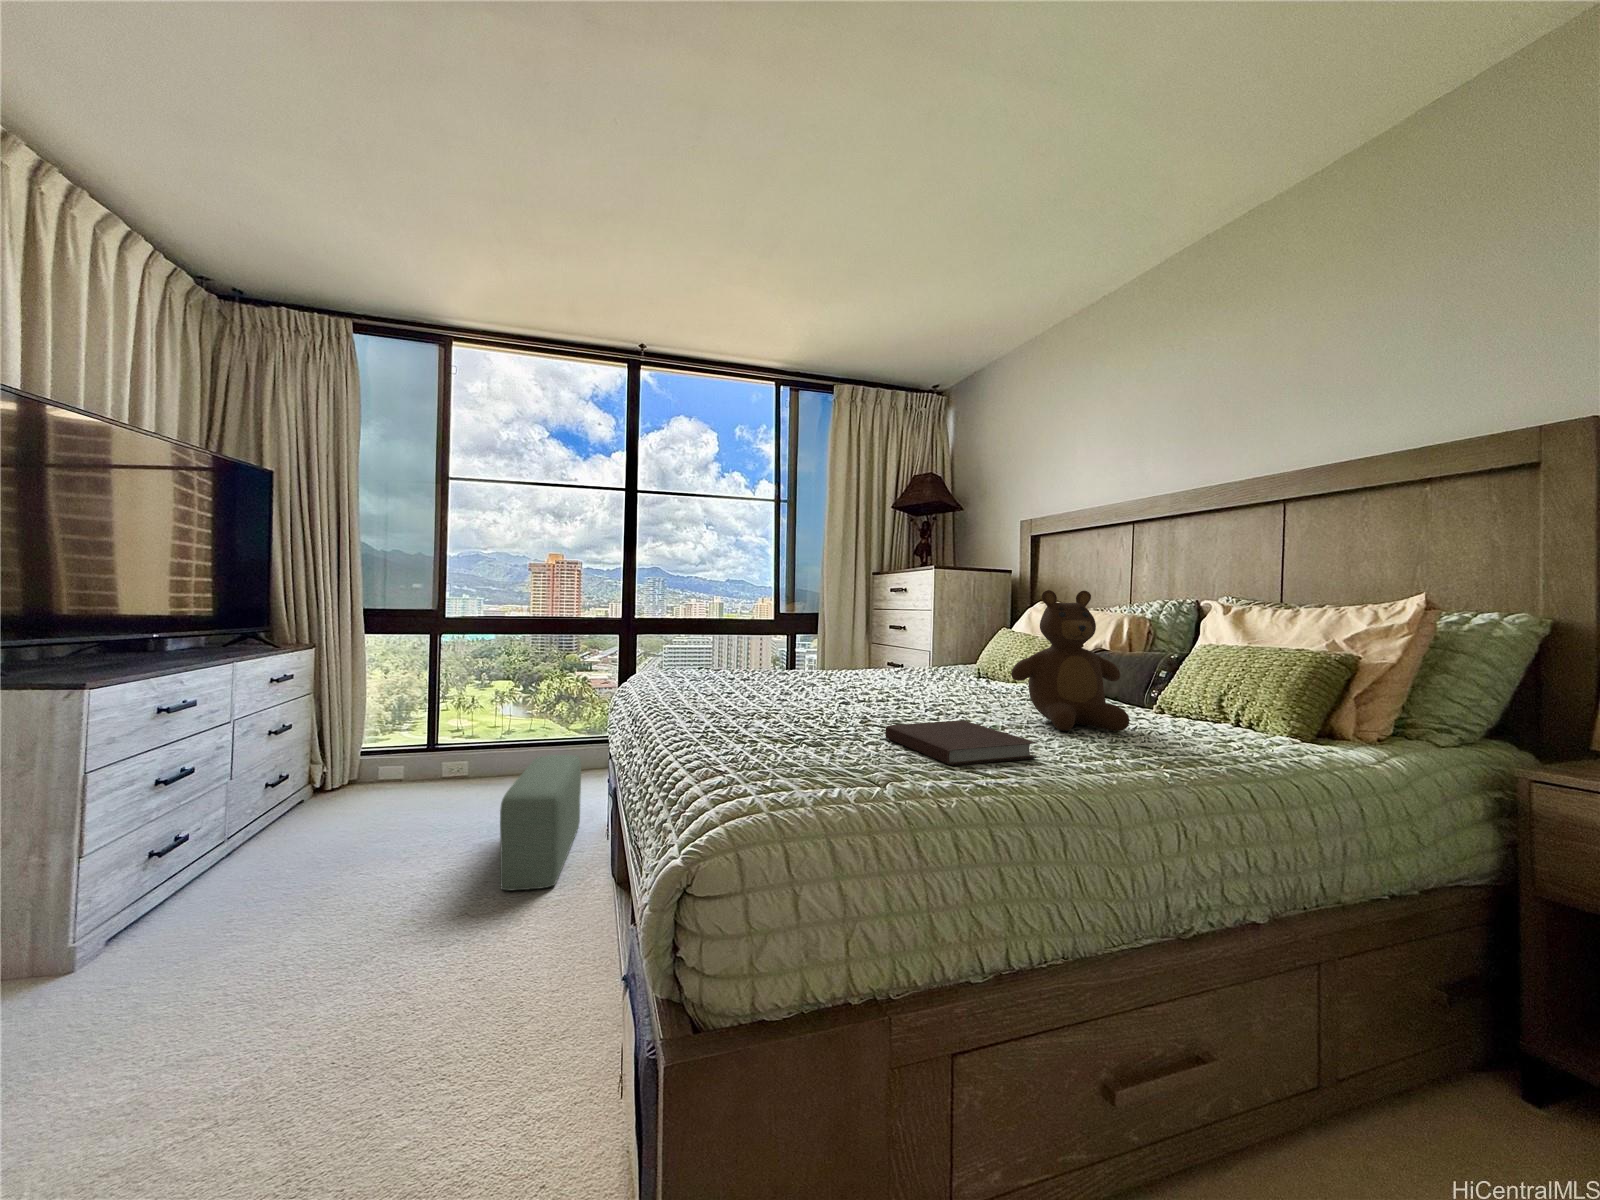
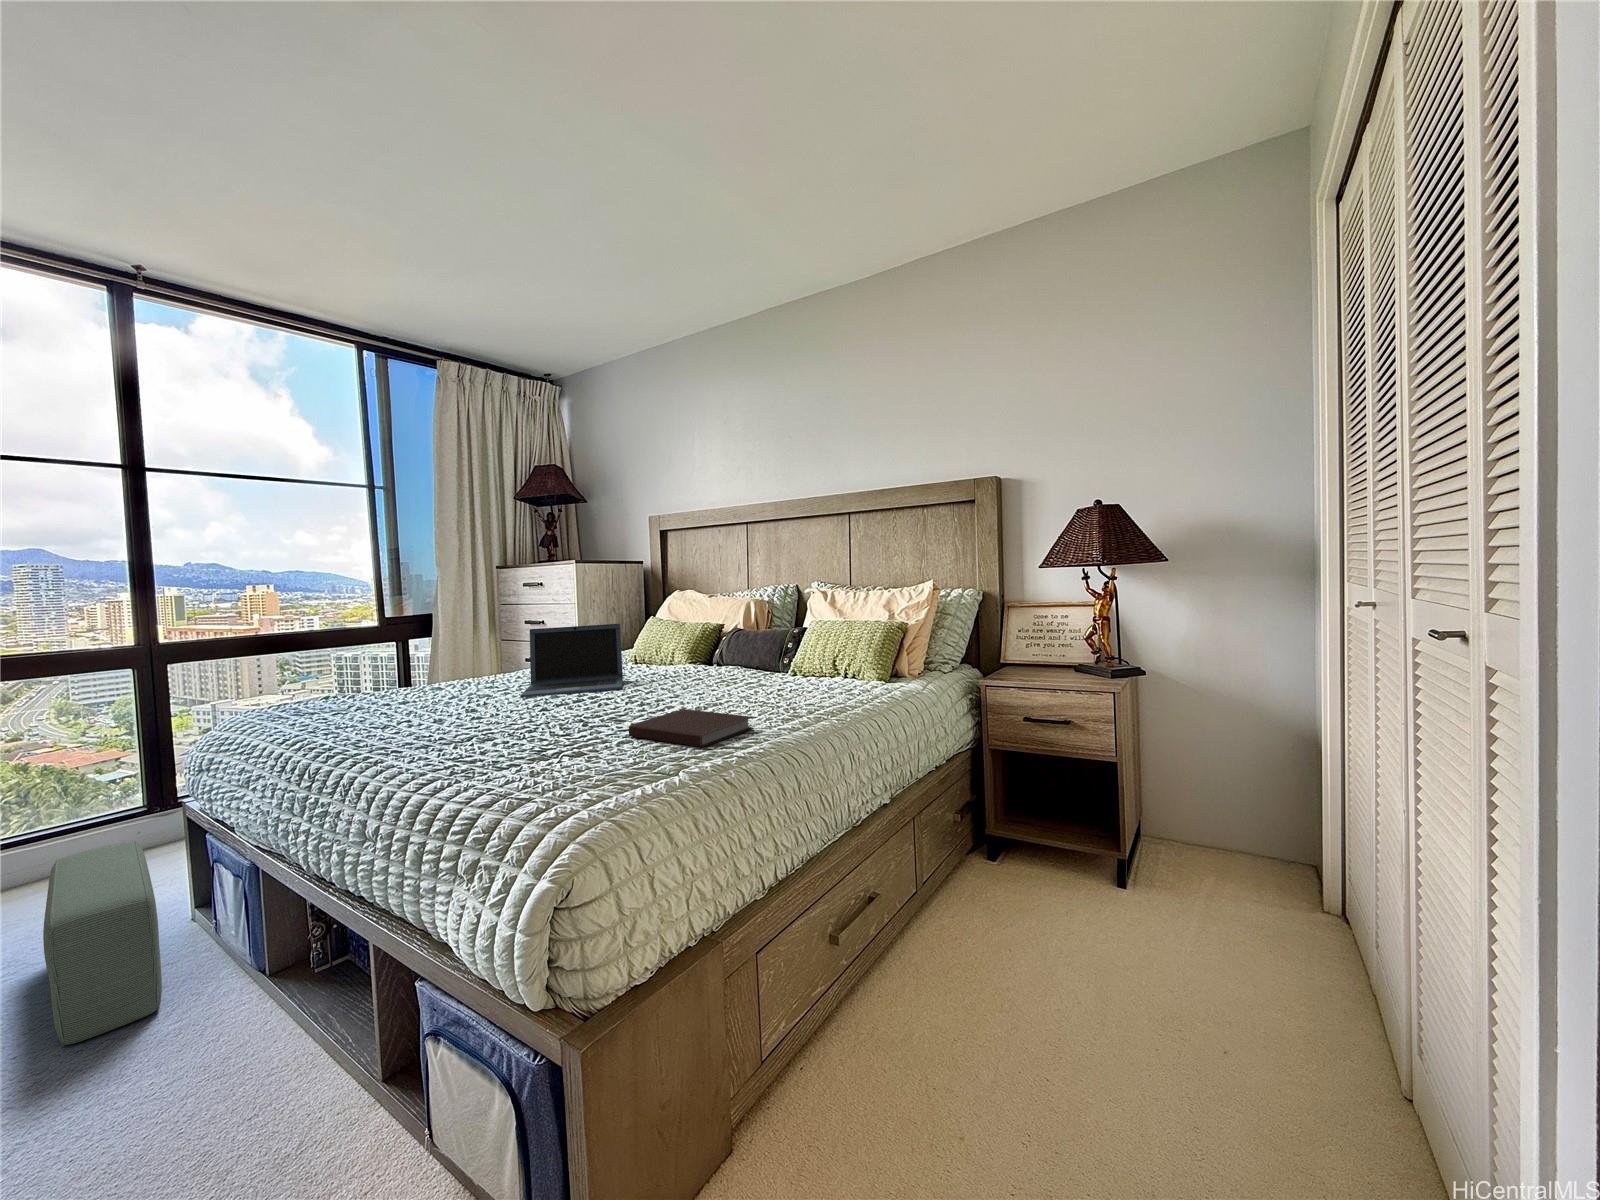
teddy bear: present [1011,590,1129,731] -> none [703,591,791,703]
laptop: none [836,625,950,696] -> present [521,624,623,697]

